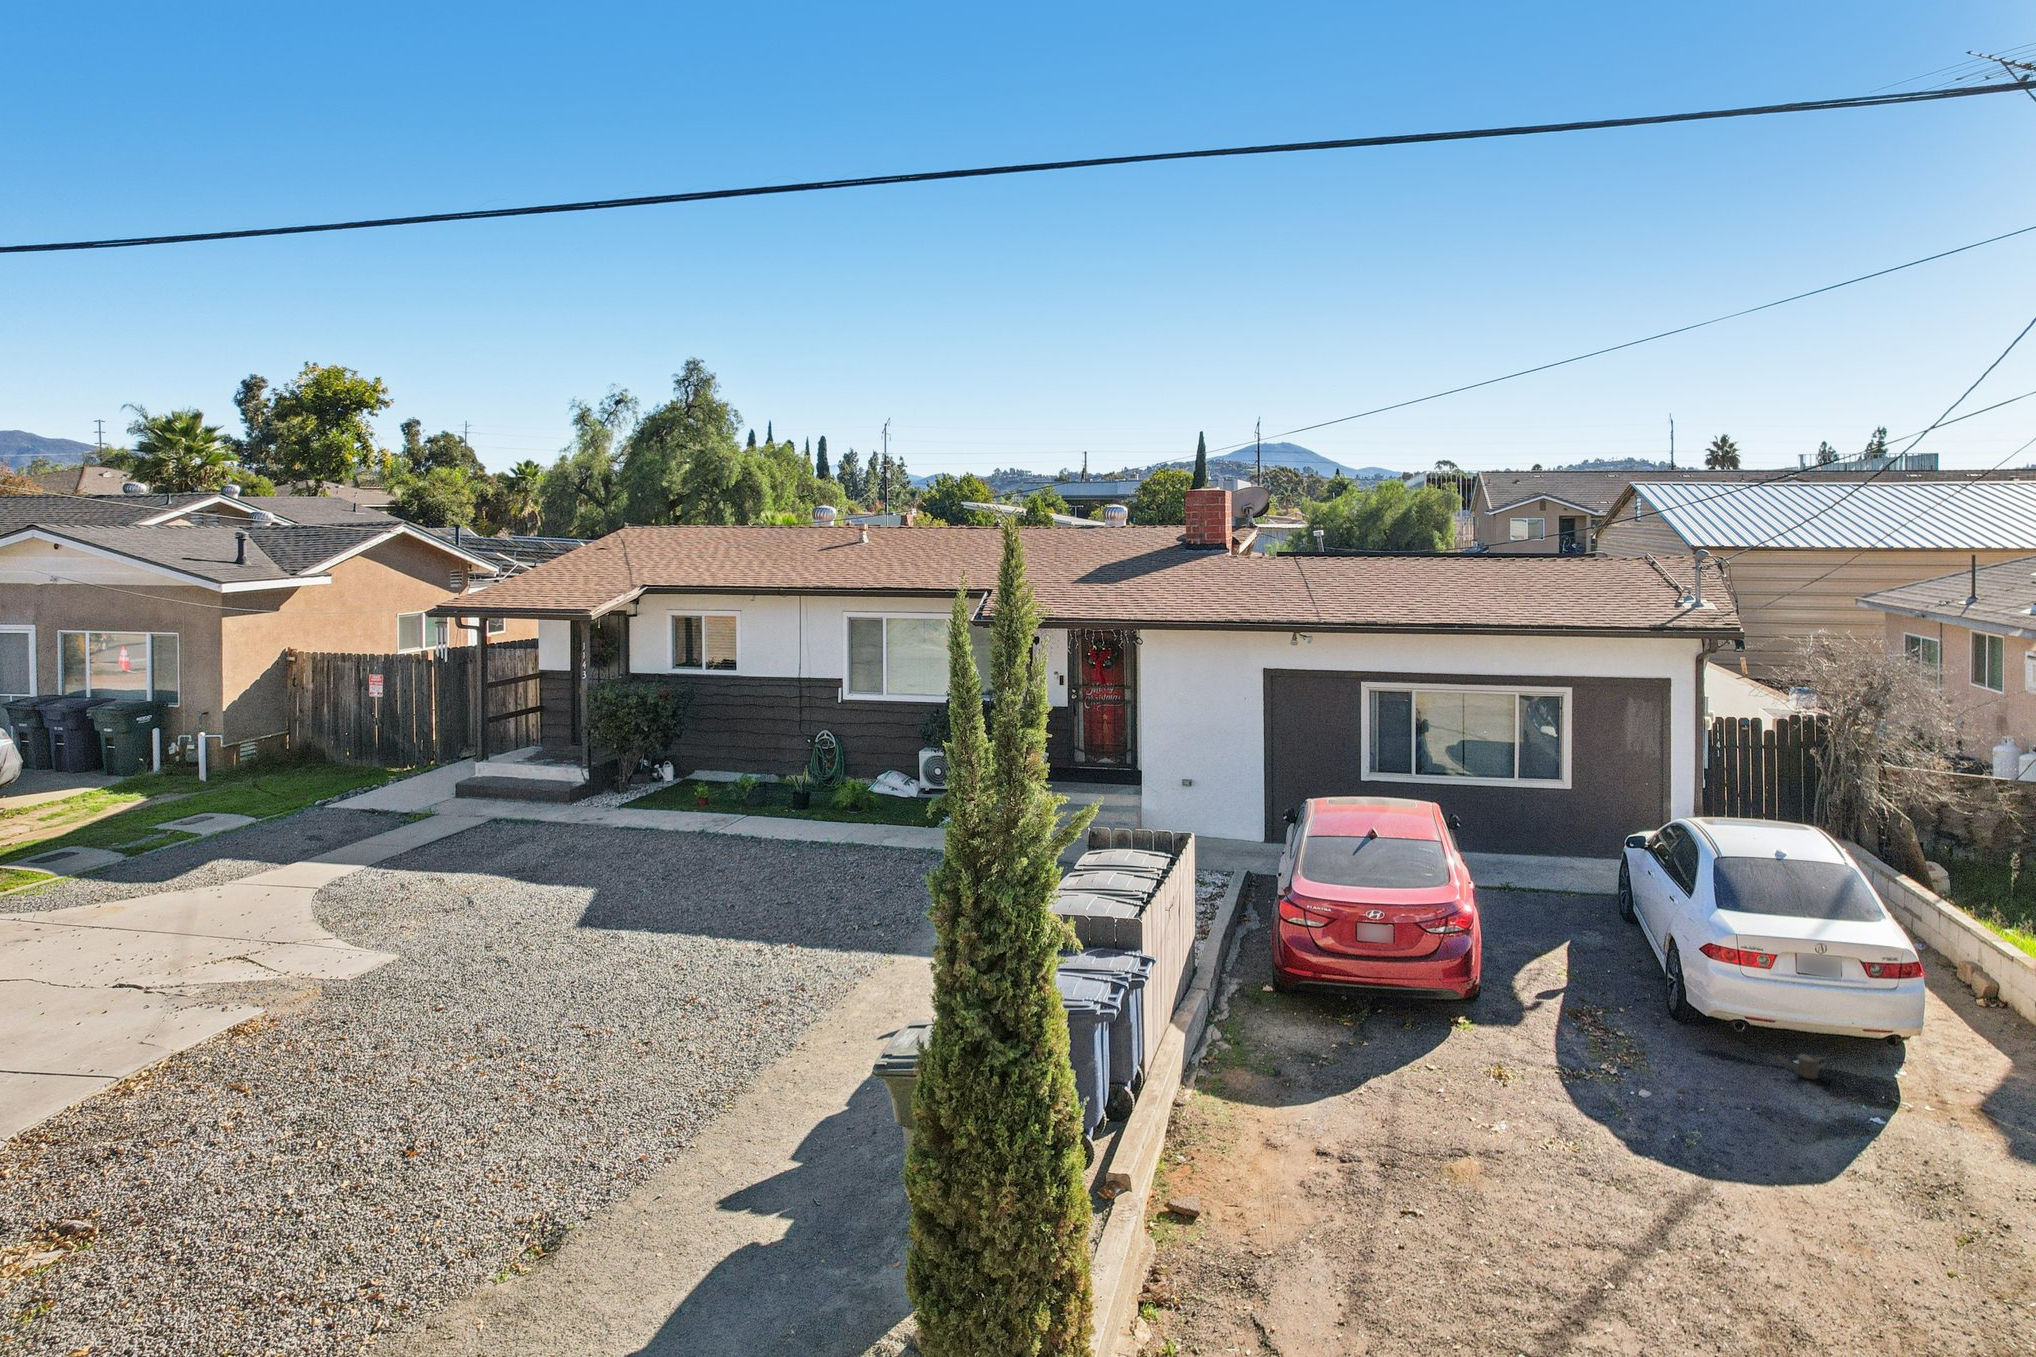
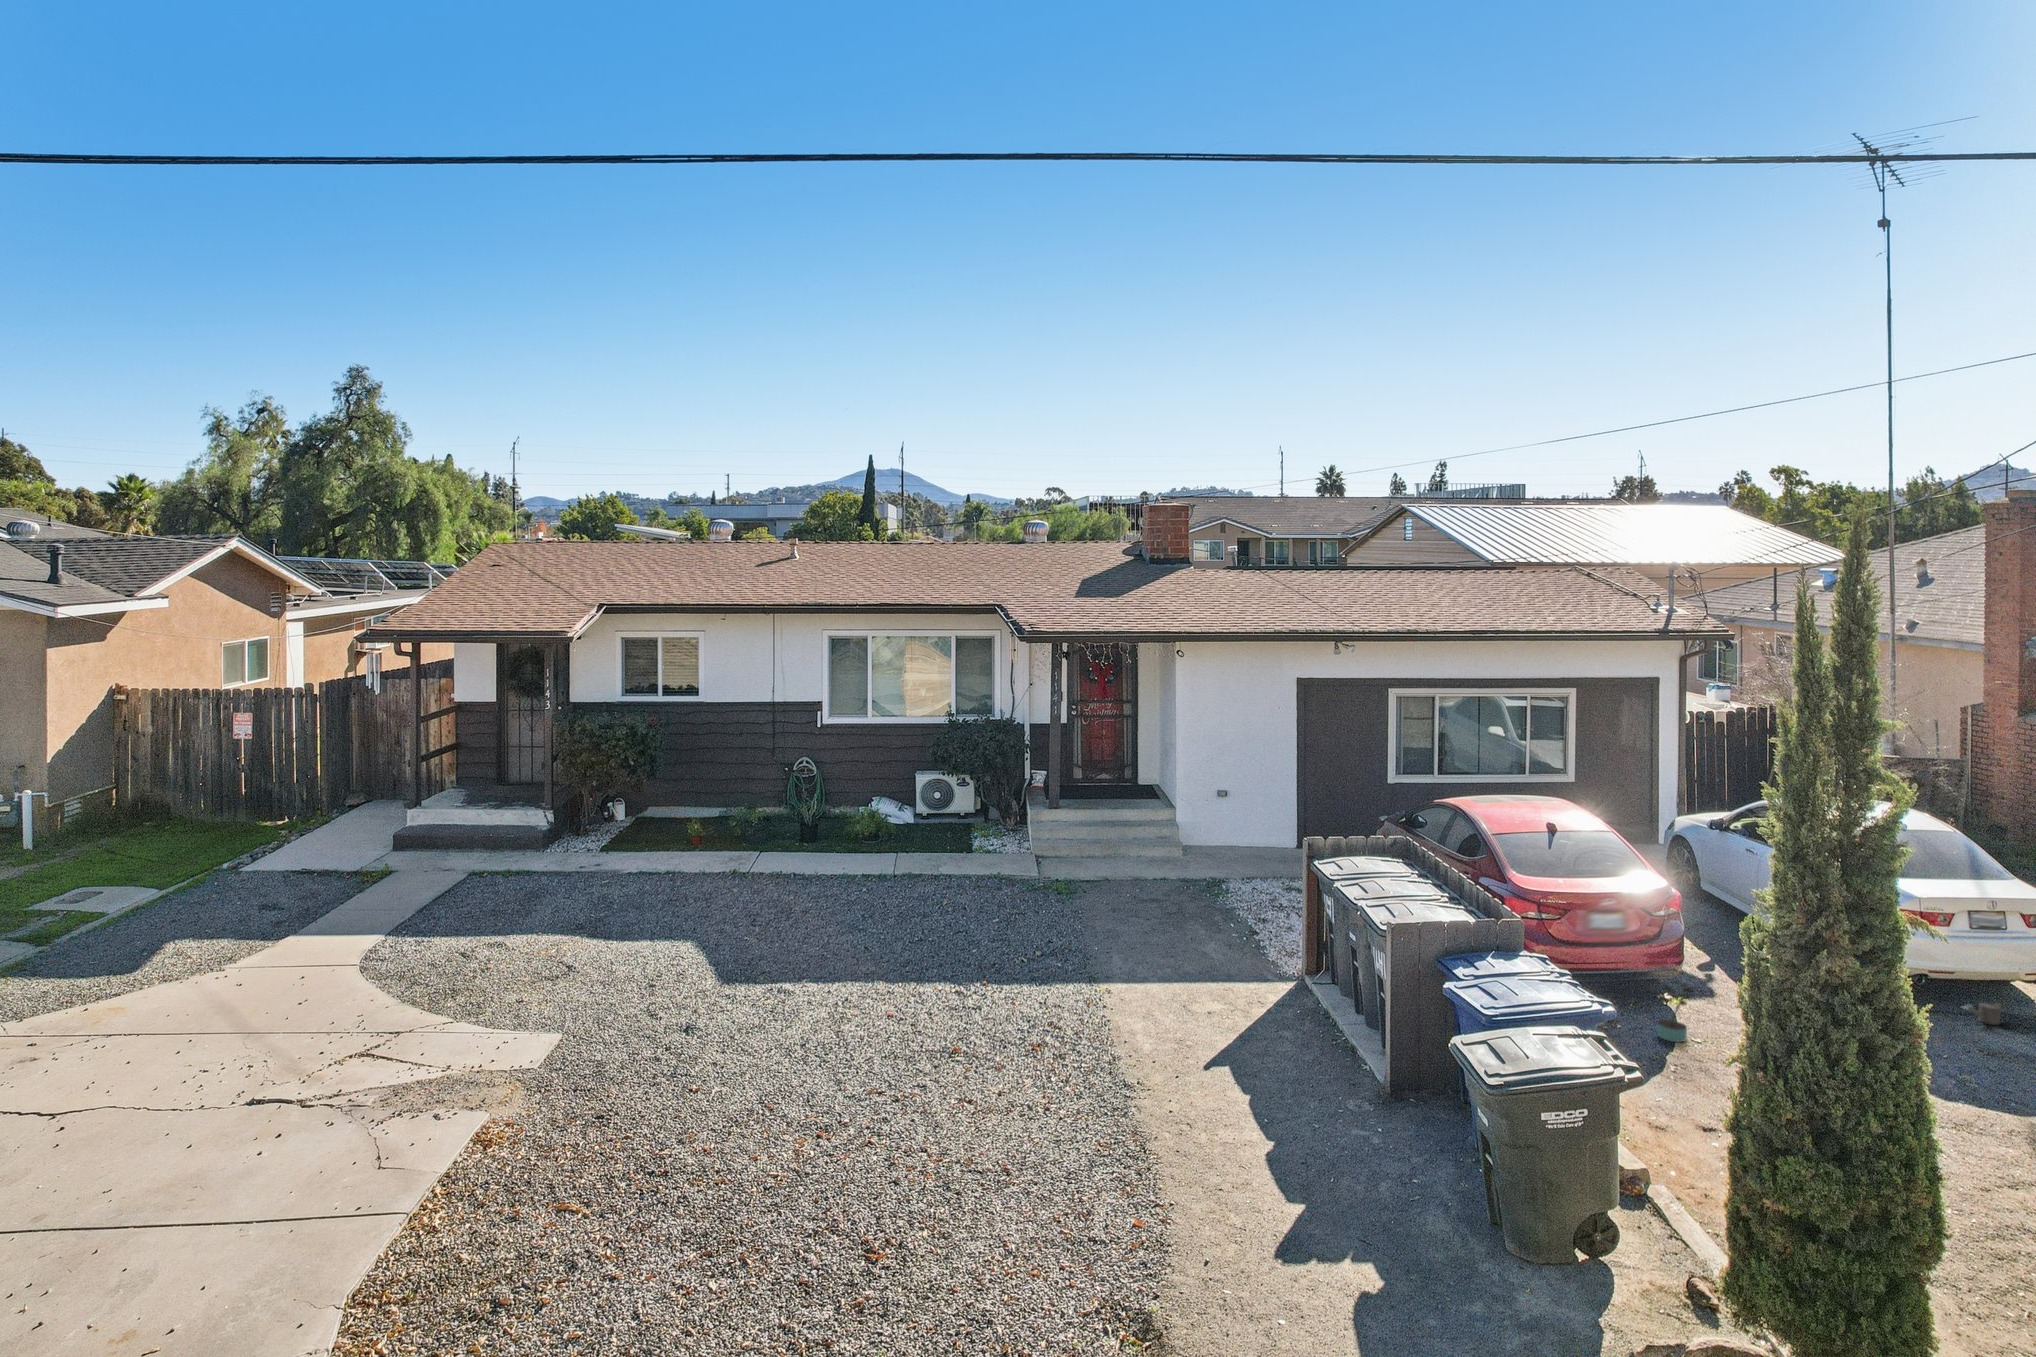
potted plant: none [1396,972,1442,1059] -> present [1650,955,1693,1042]

